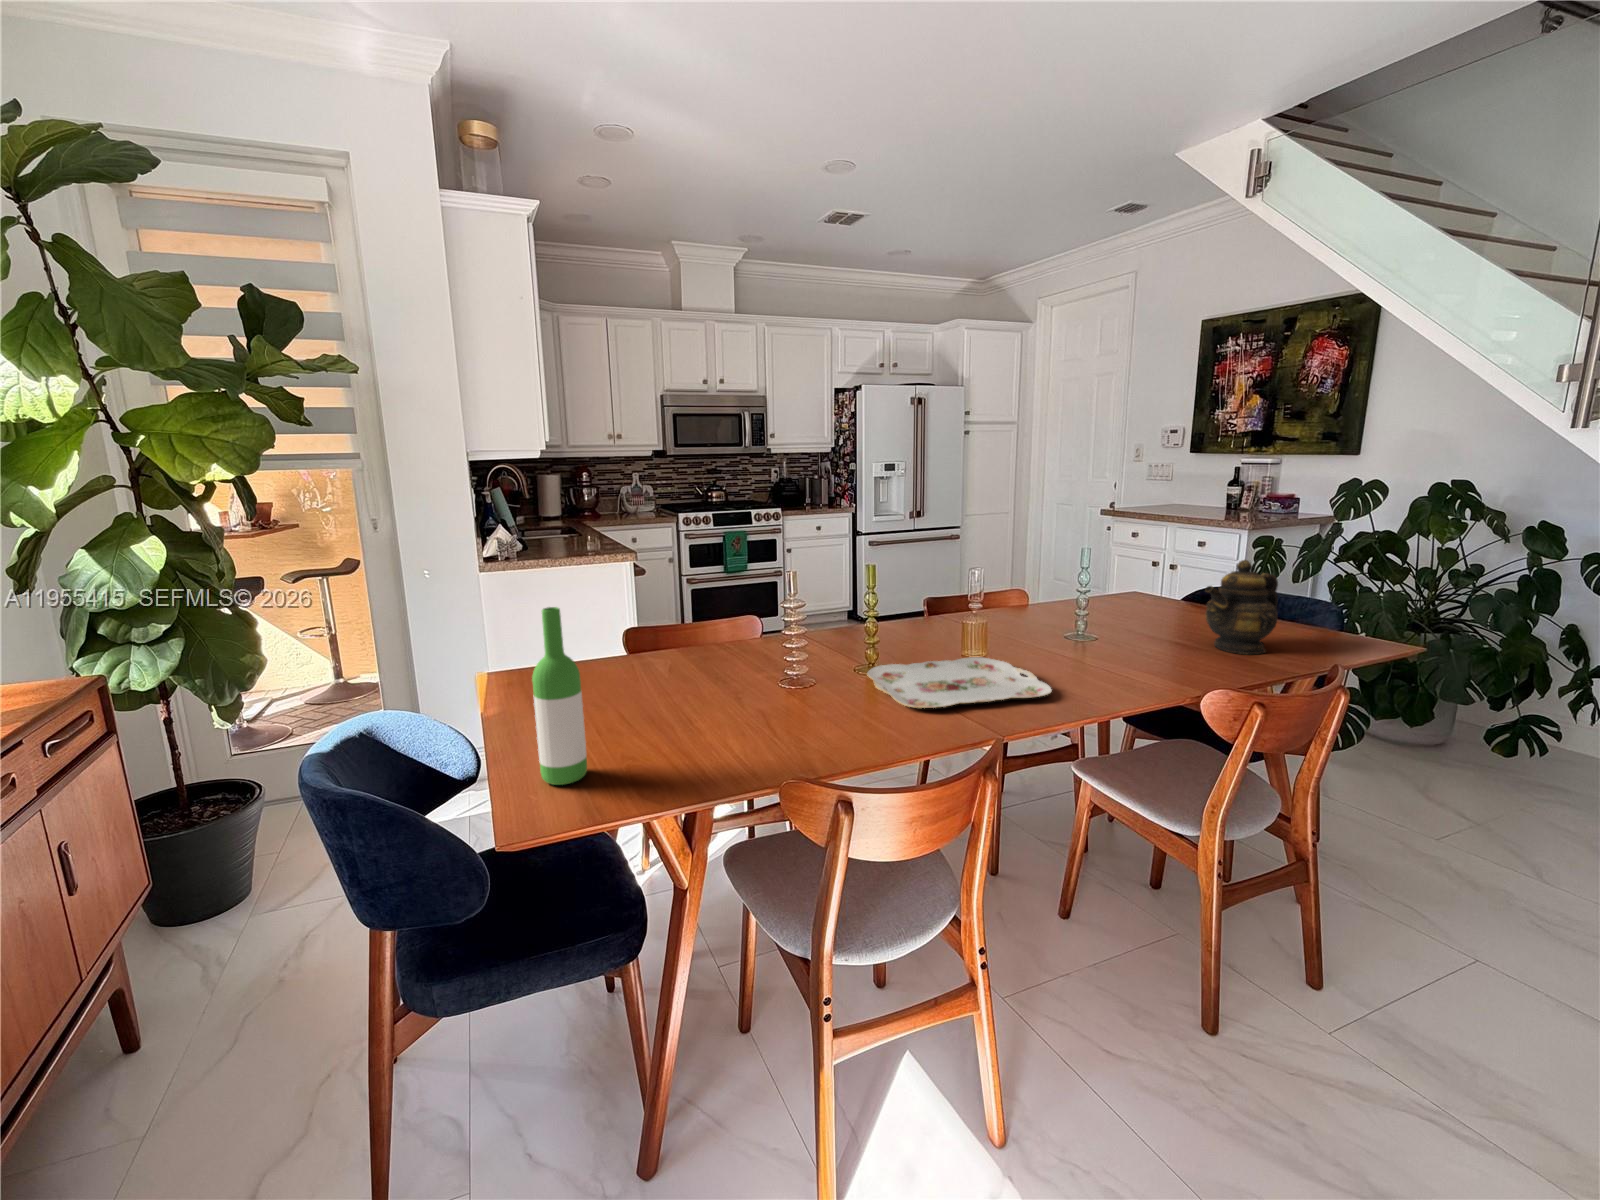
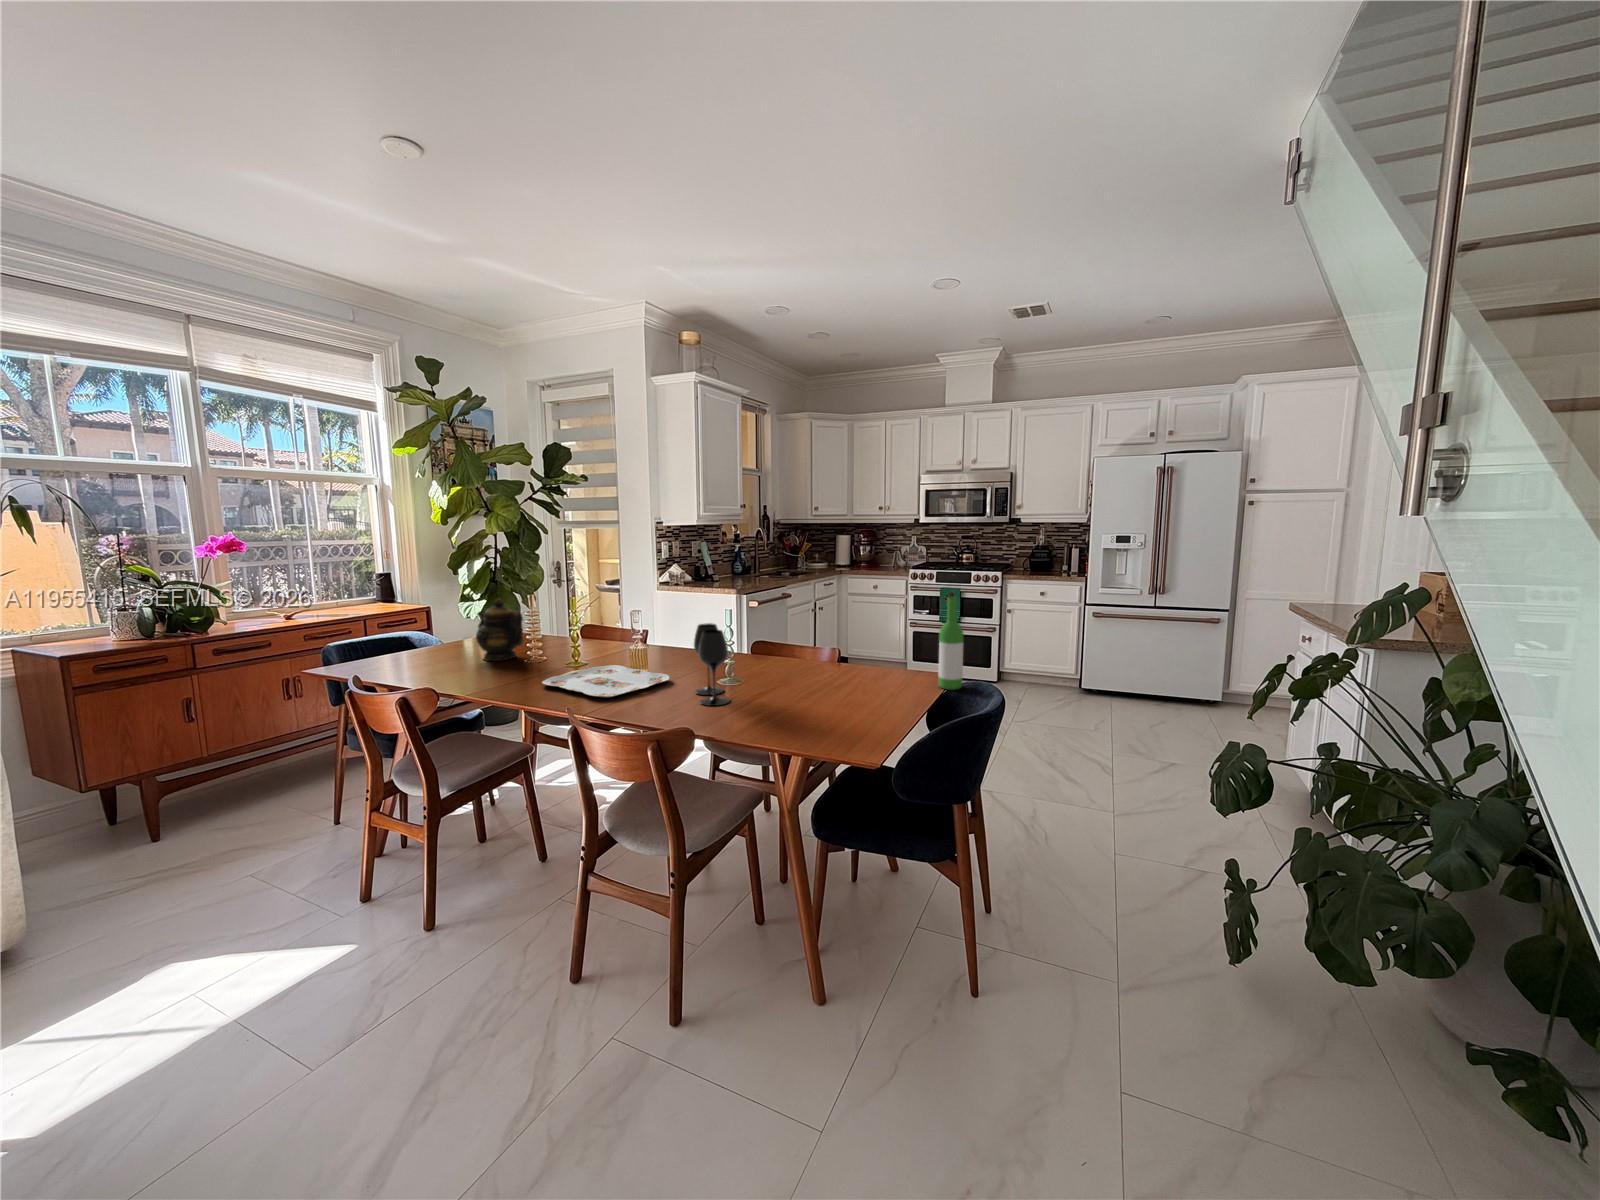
teapot: present [1205,560,1278,654] -> present [476,599,523,661]
wine glass: none [1044,576,1135,670] -> present [694,623,730,706]
wine bottle: present [532,607,587,785] -> present [938,597,963,690]

